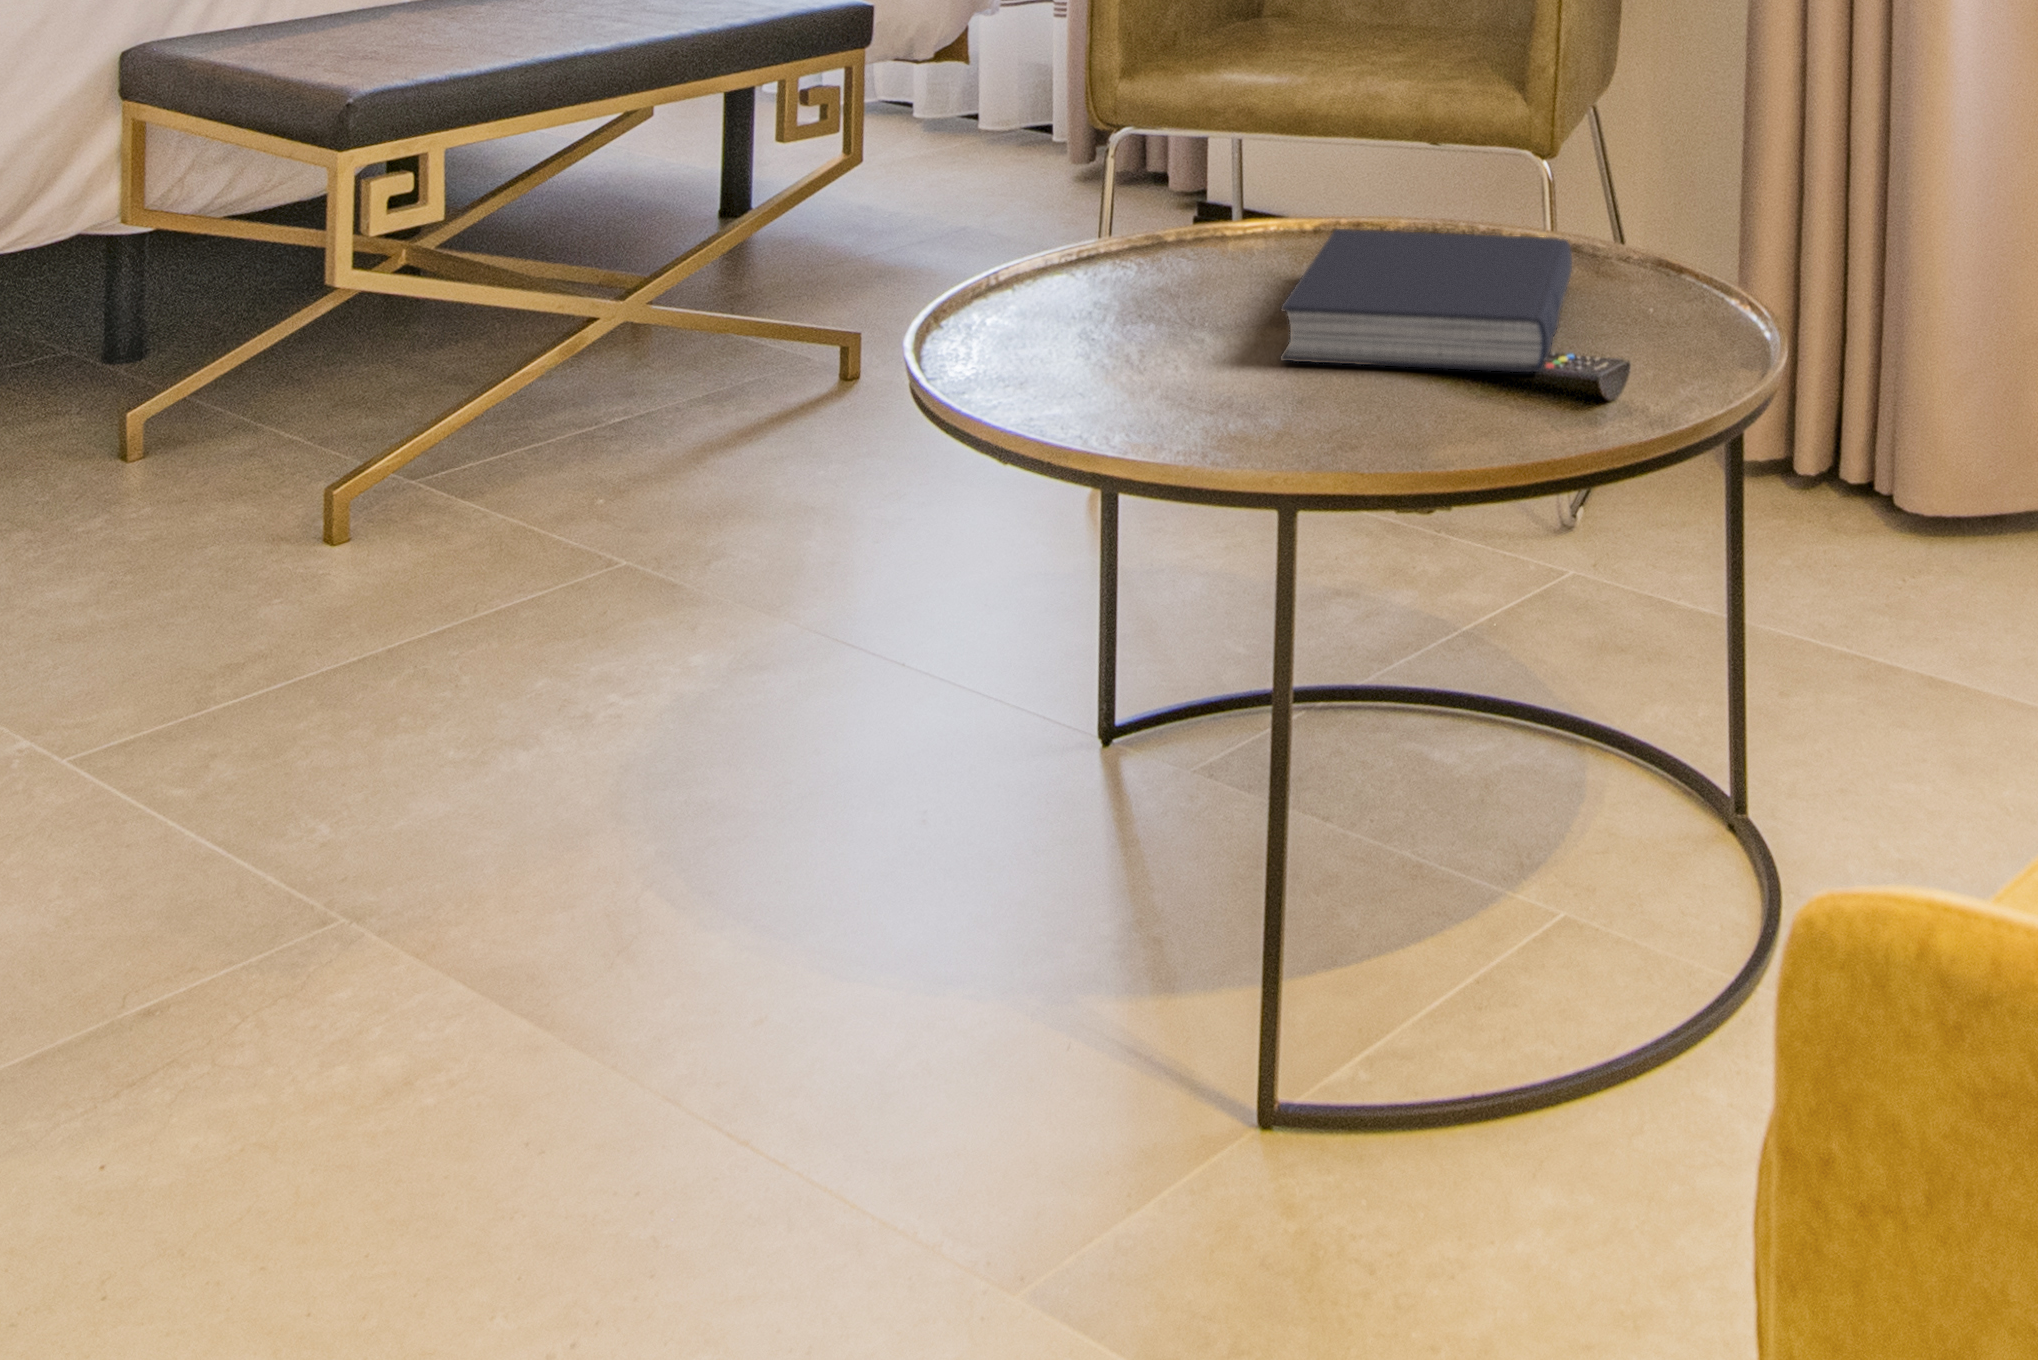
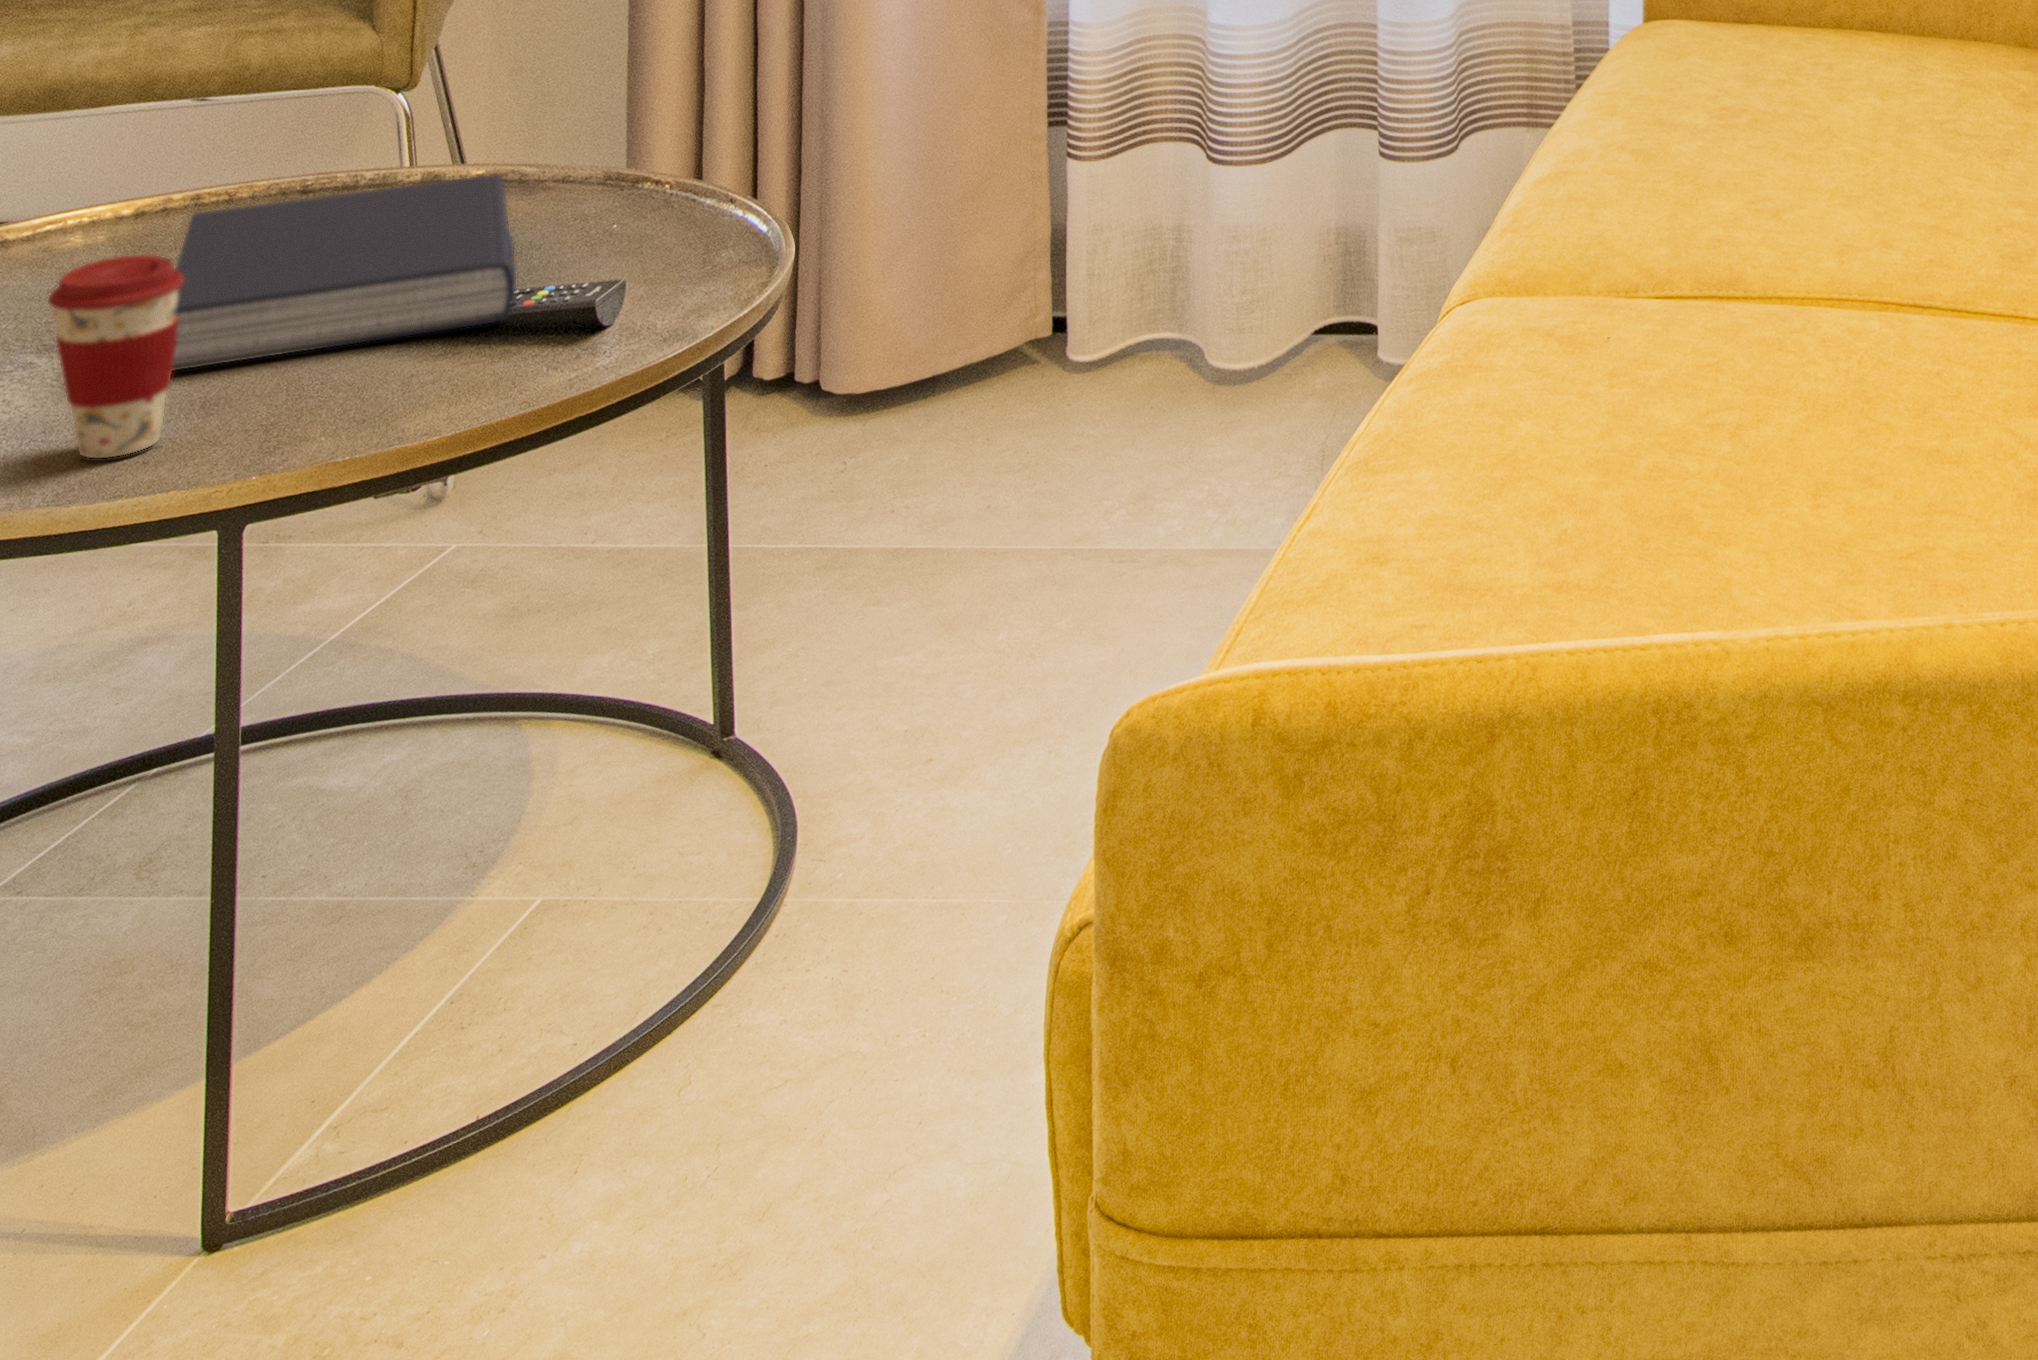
coffee cup: none [1181,253,1278,425] -> present [48,255,184,458]

